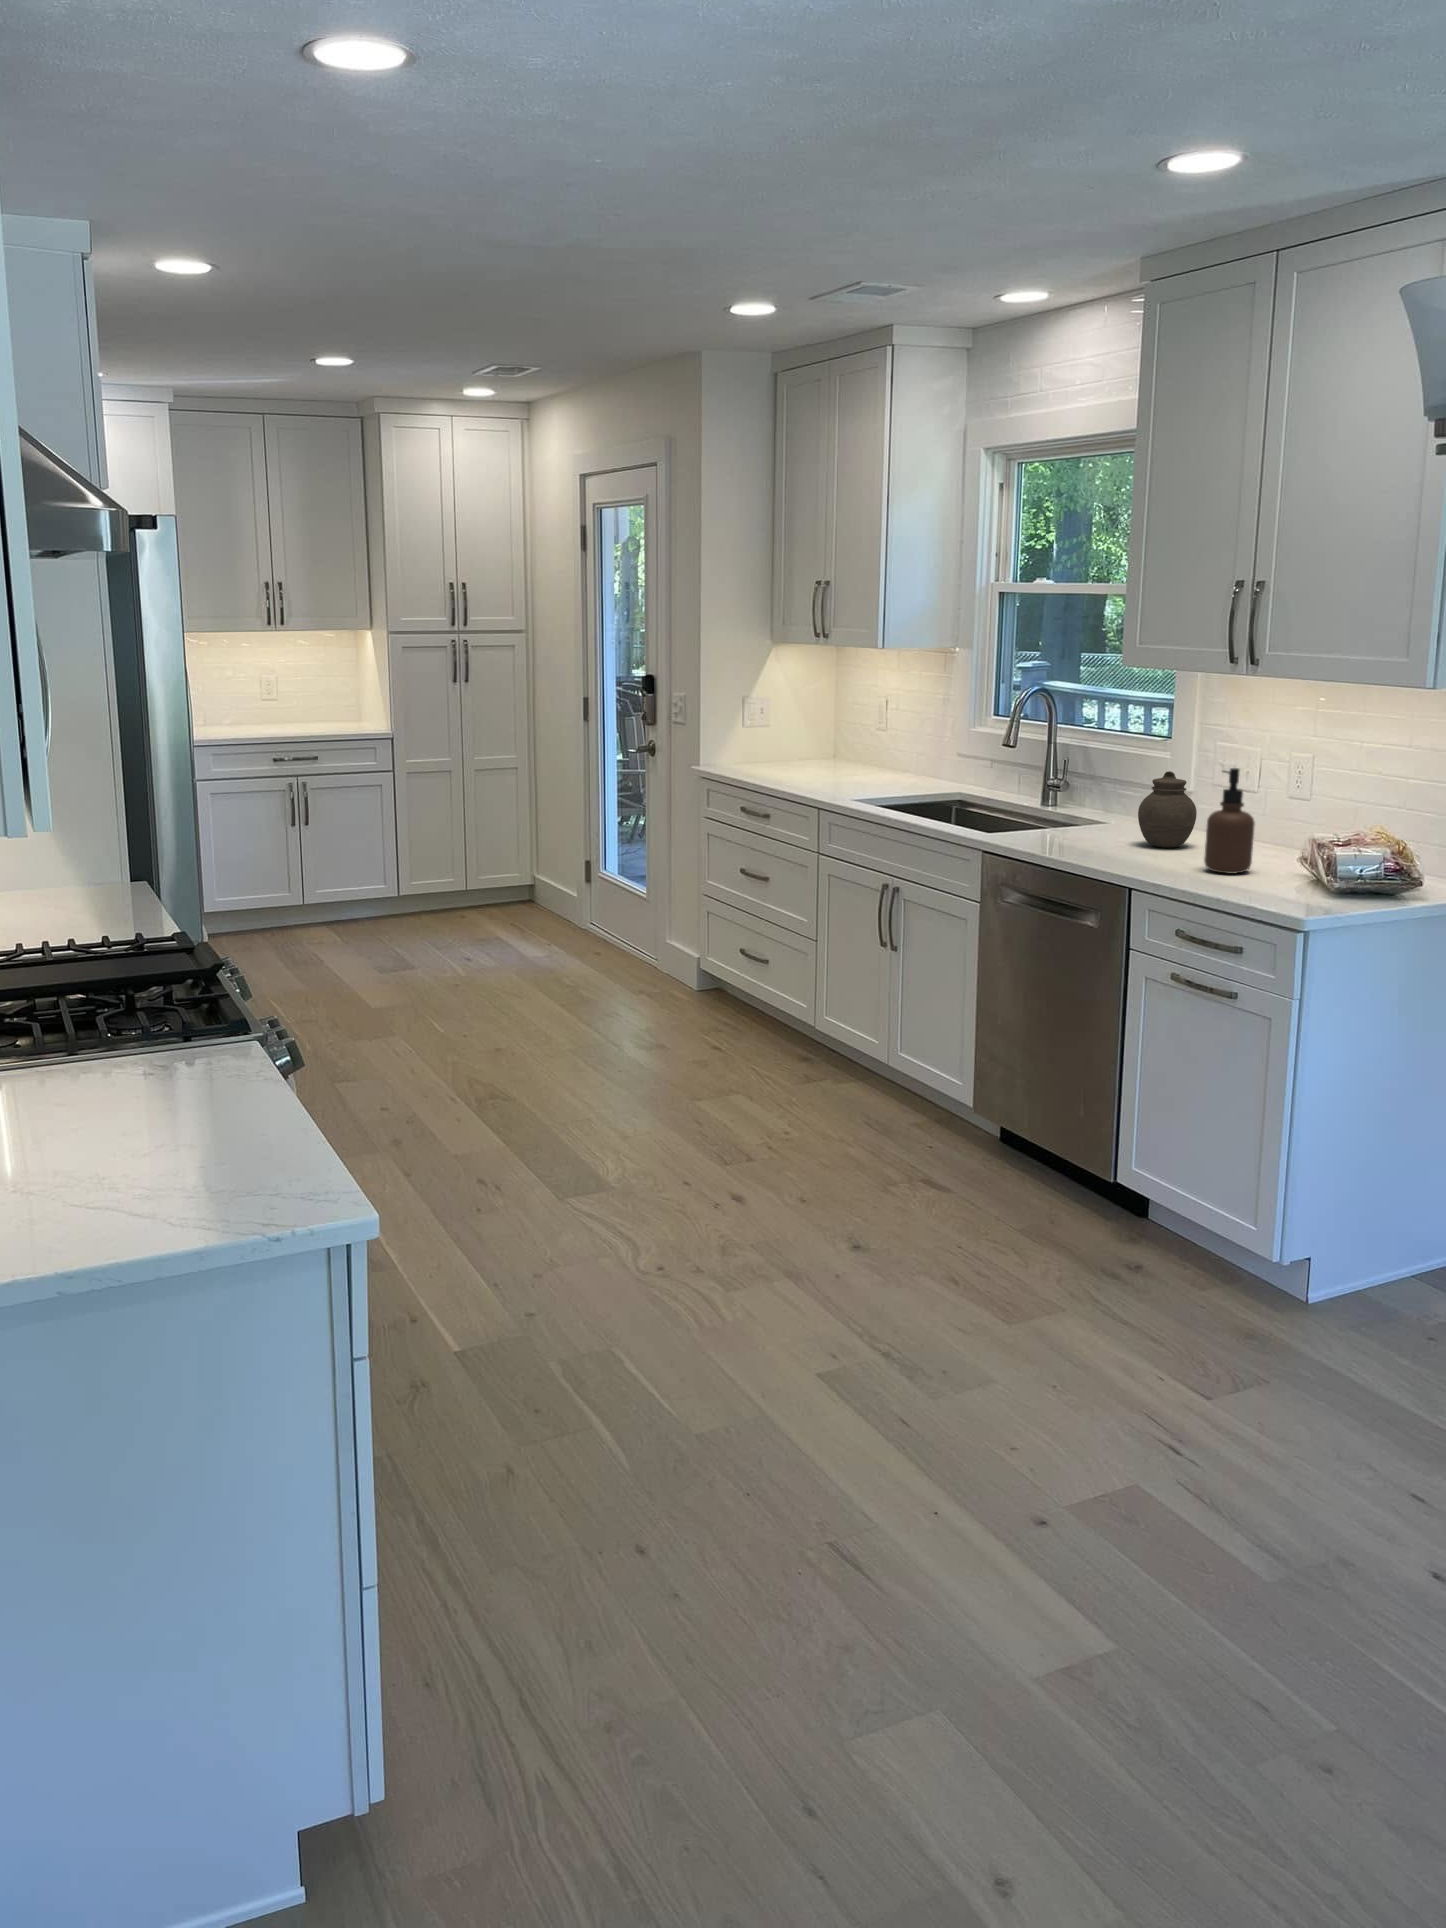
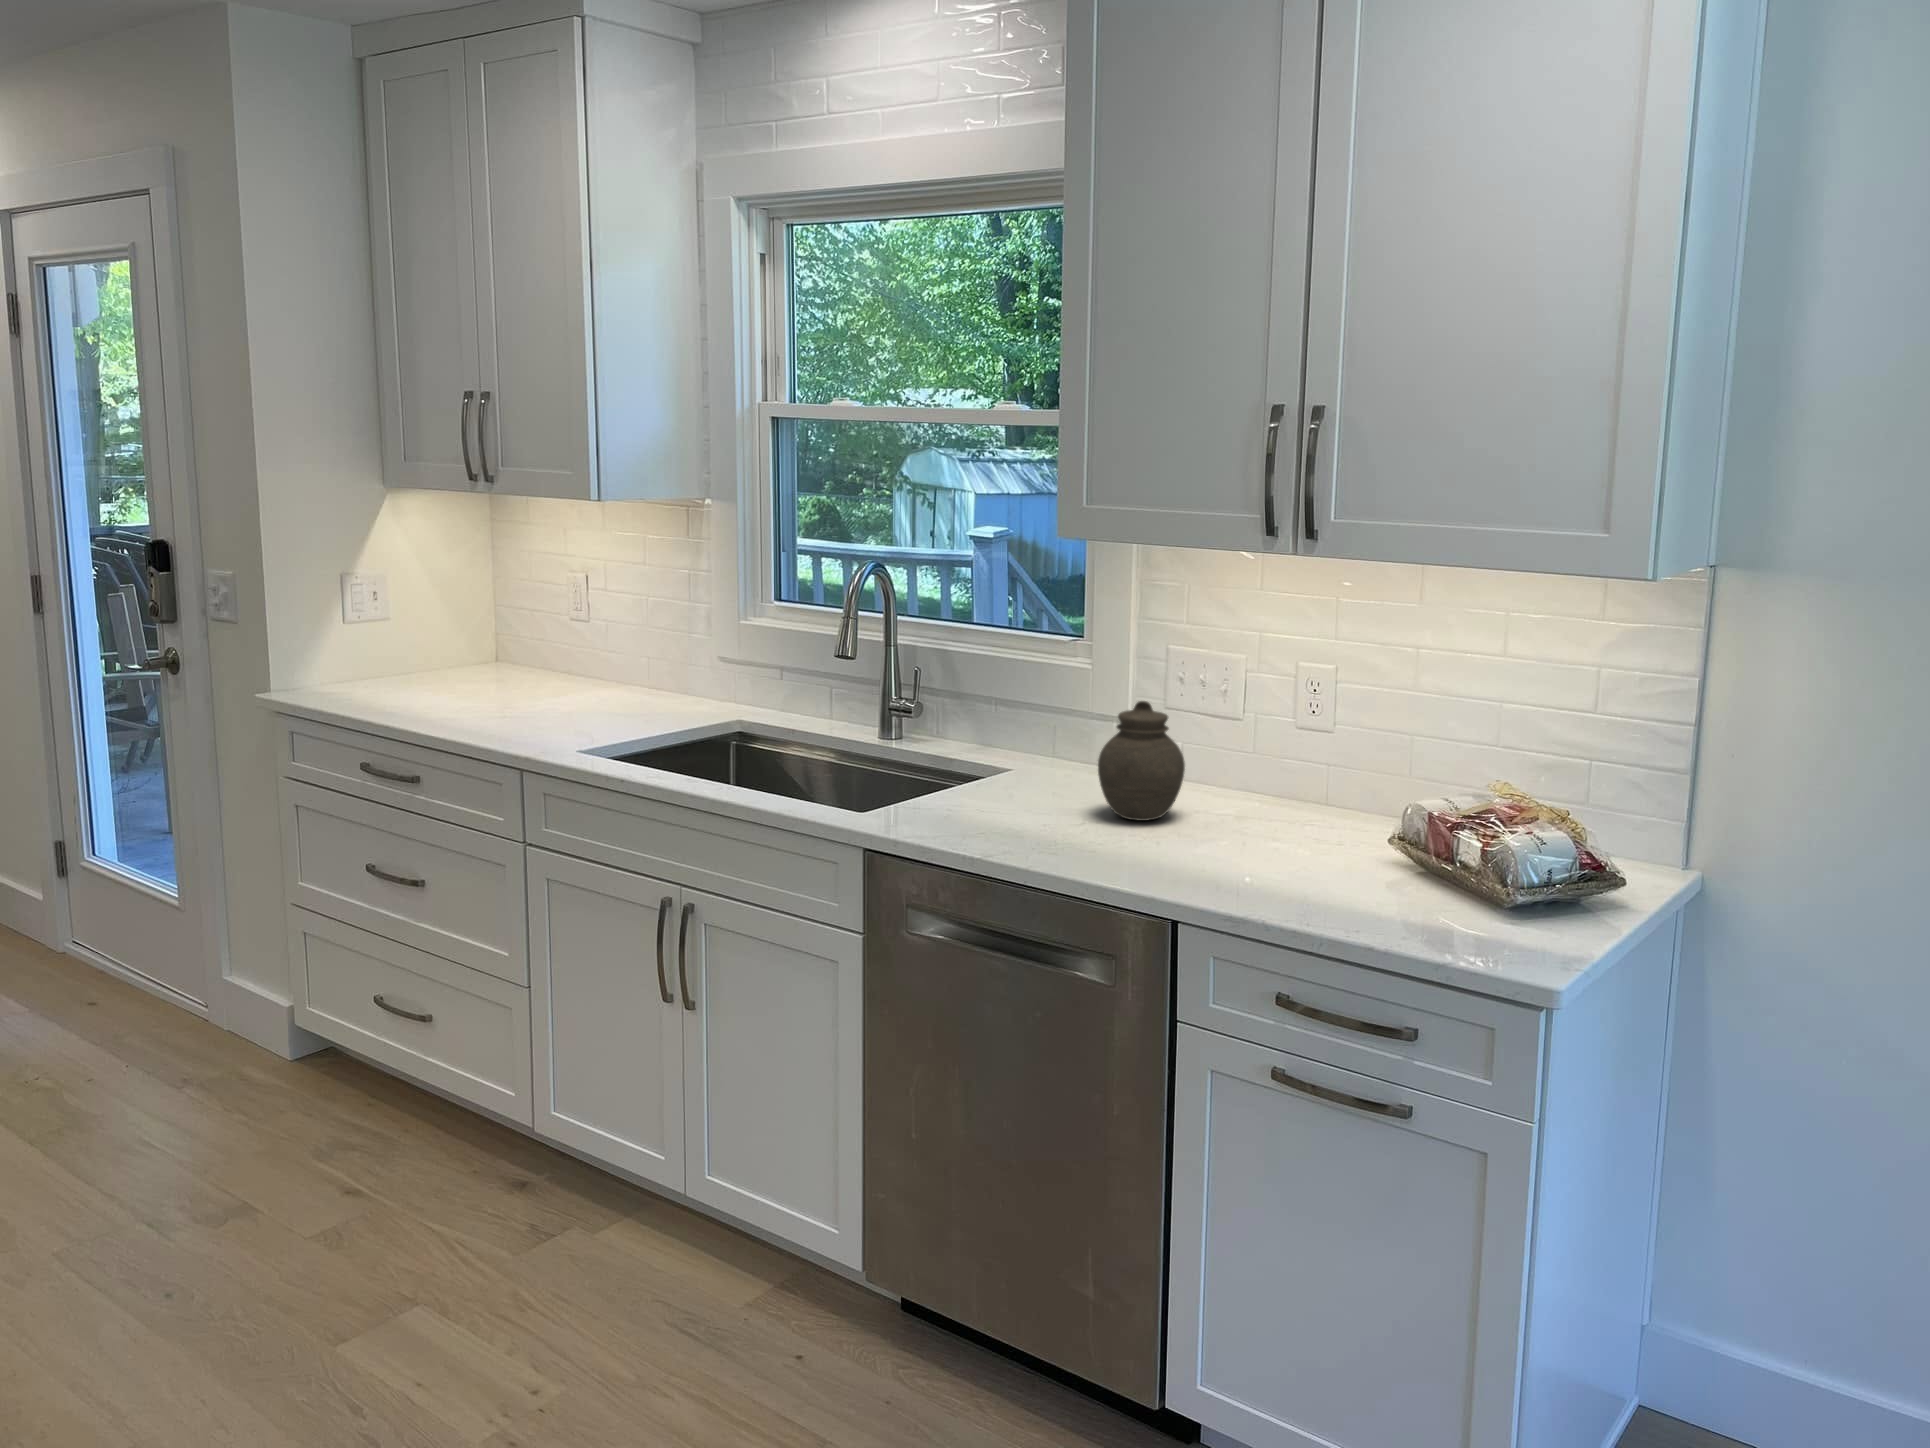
soap dispenser: present [1204,768,1255,874] -> none [1263,706,1340,878]

